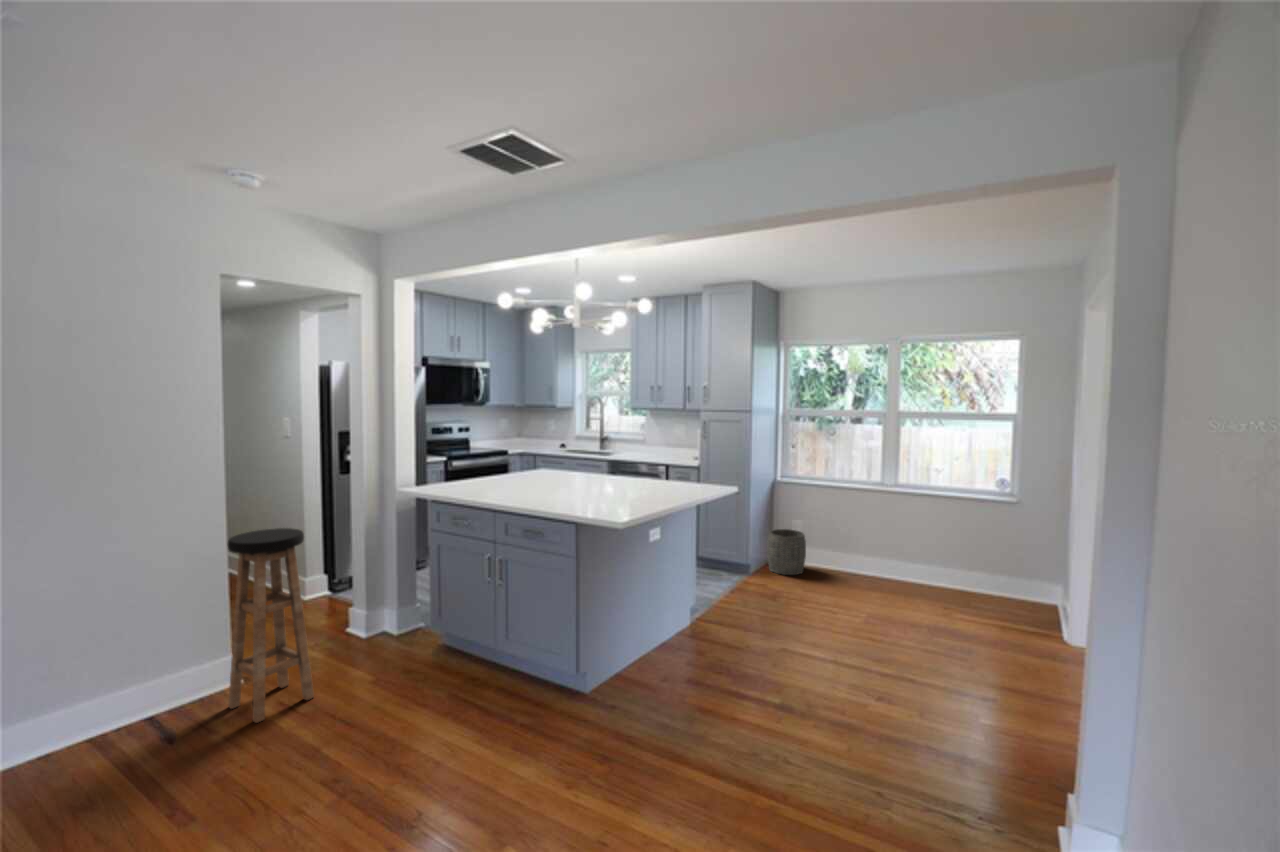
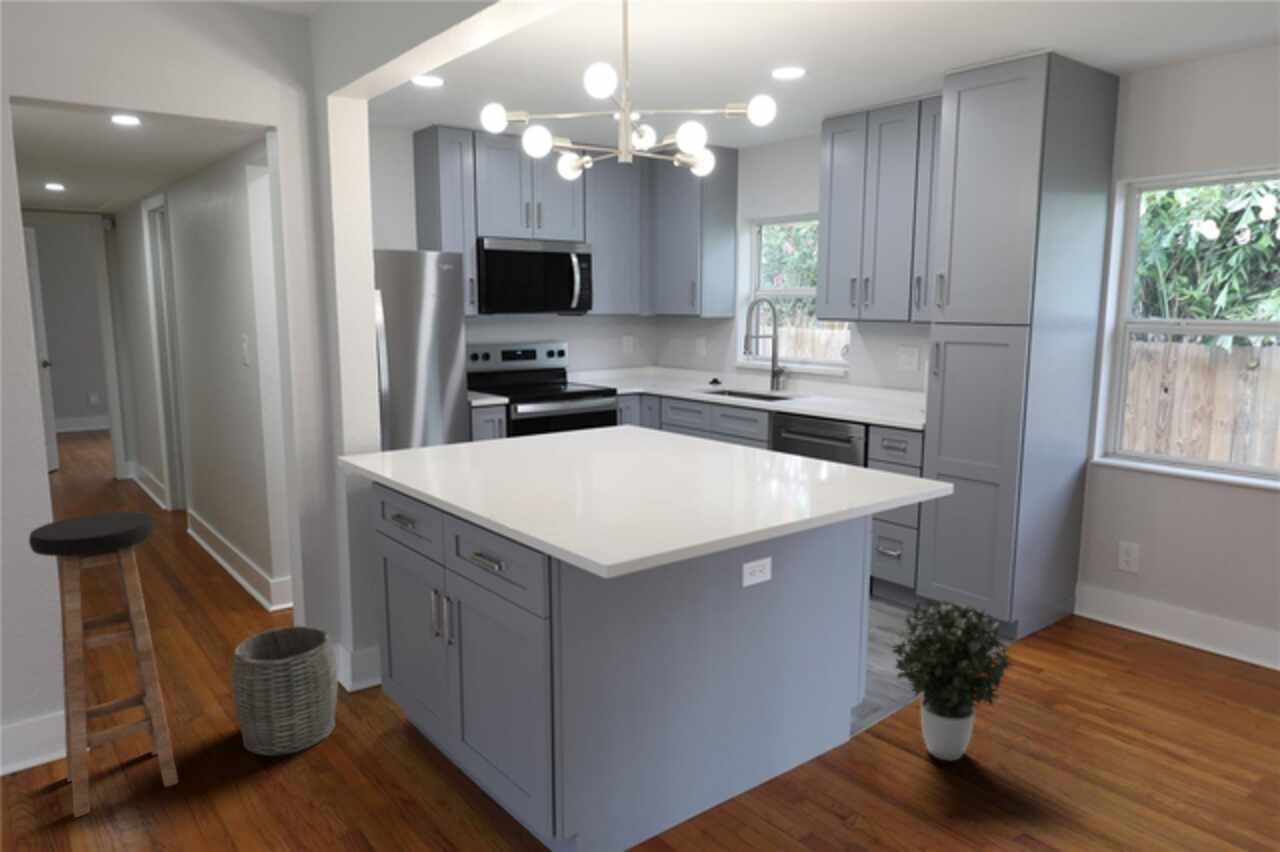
woven basket: present [767,529,806,575] -> present [232,626,338,756]
potted plant: none [708,545,763,626] -> present [893,600,1012,760]

